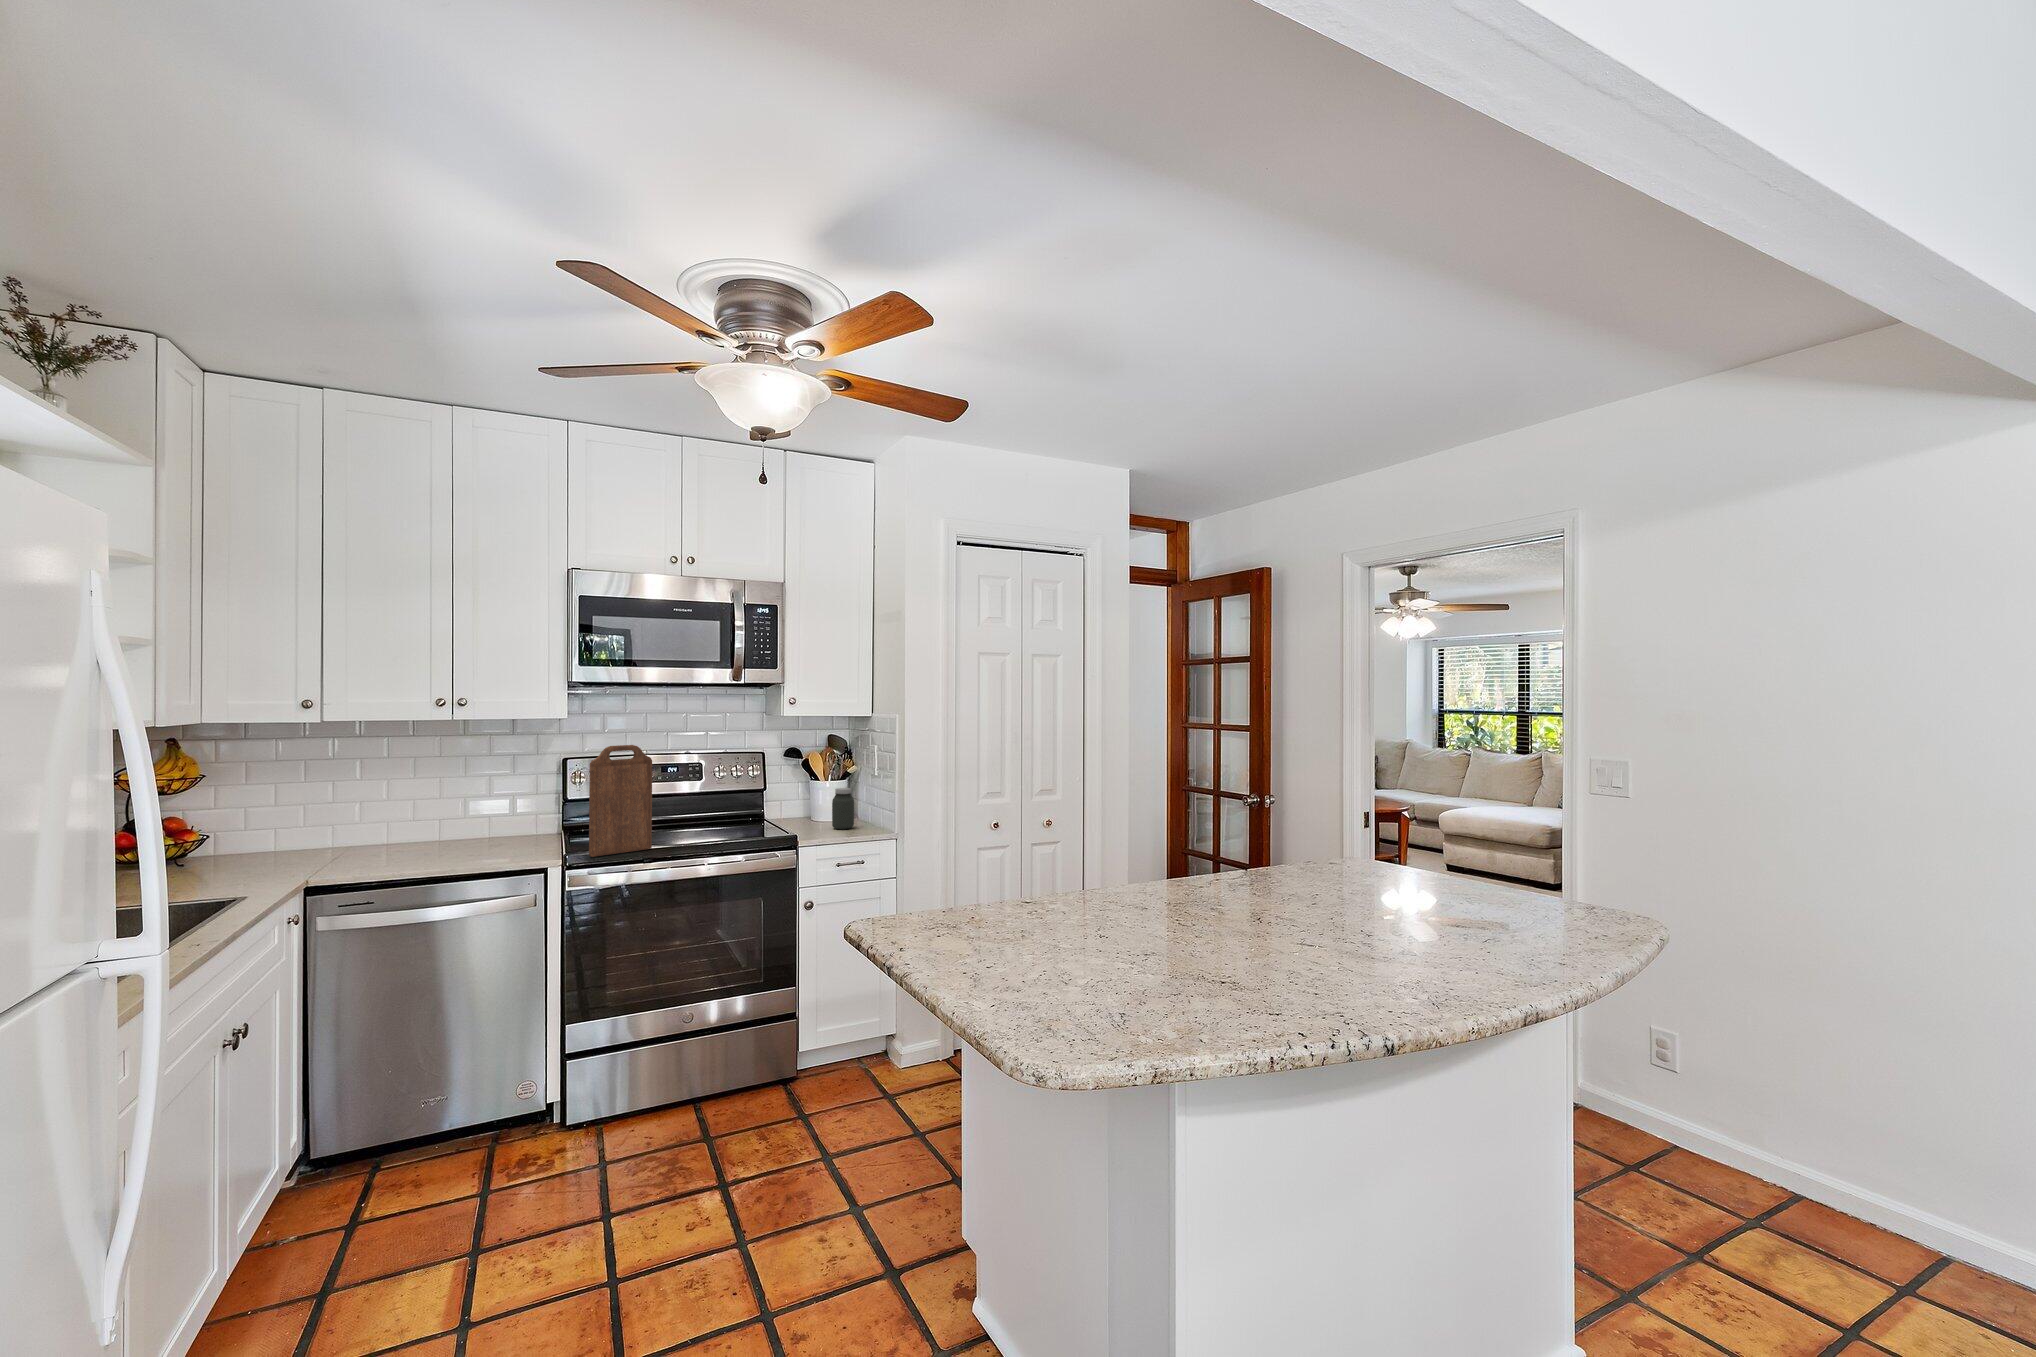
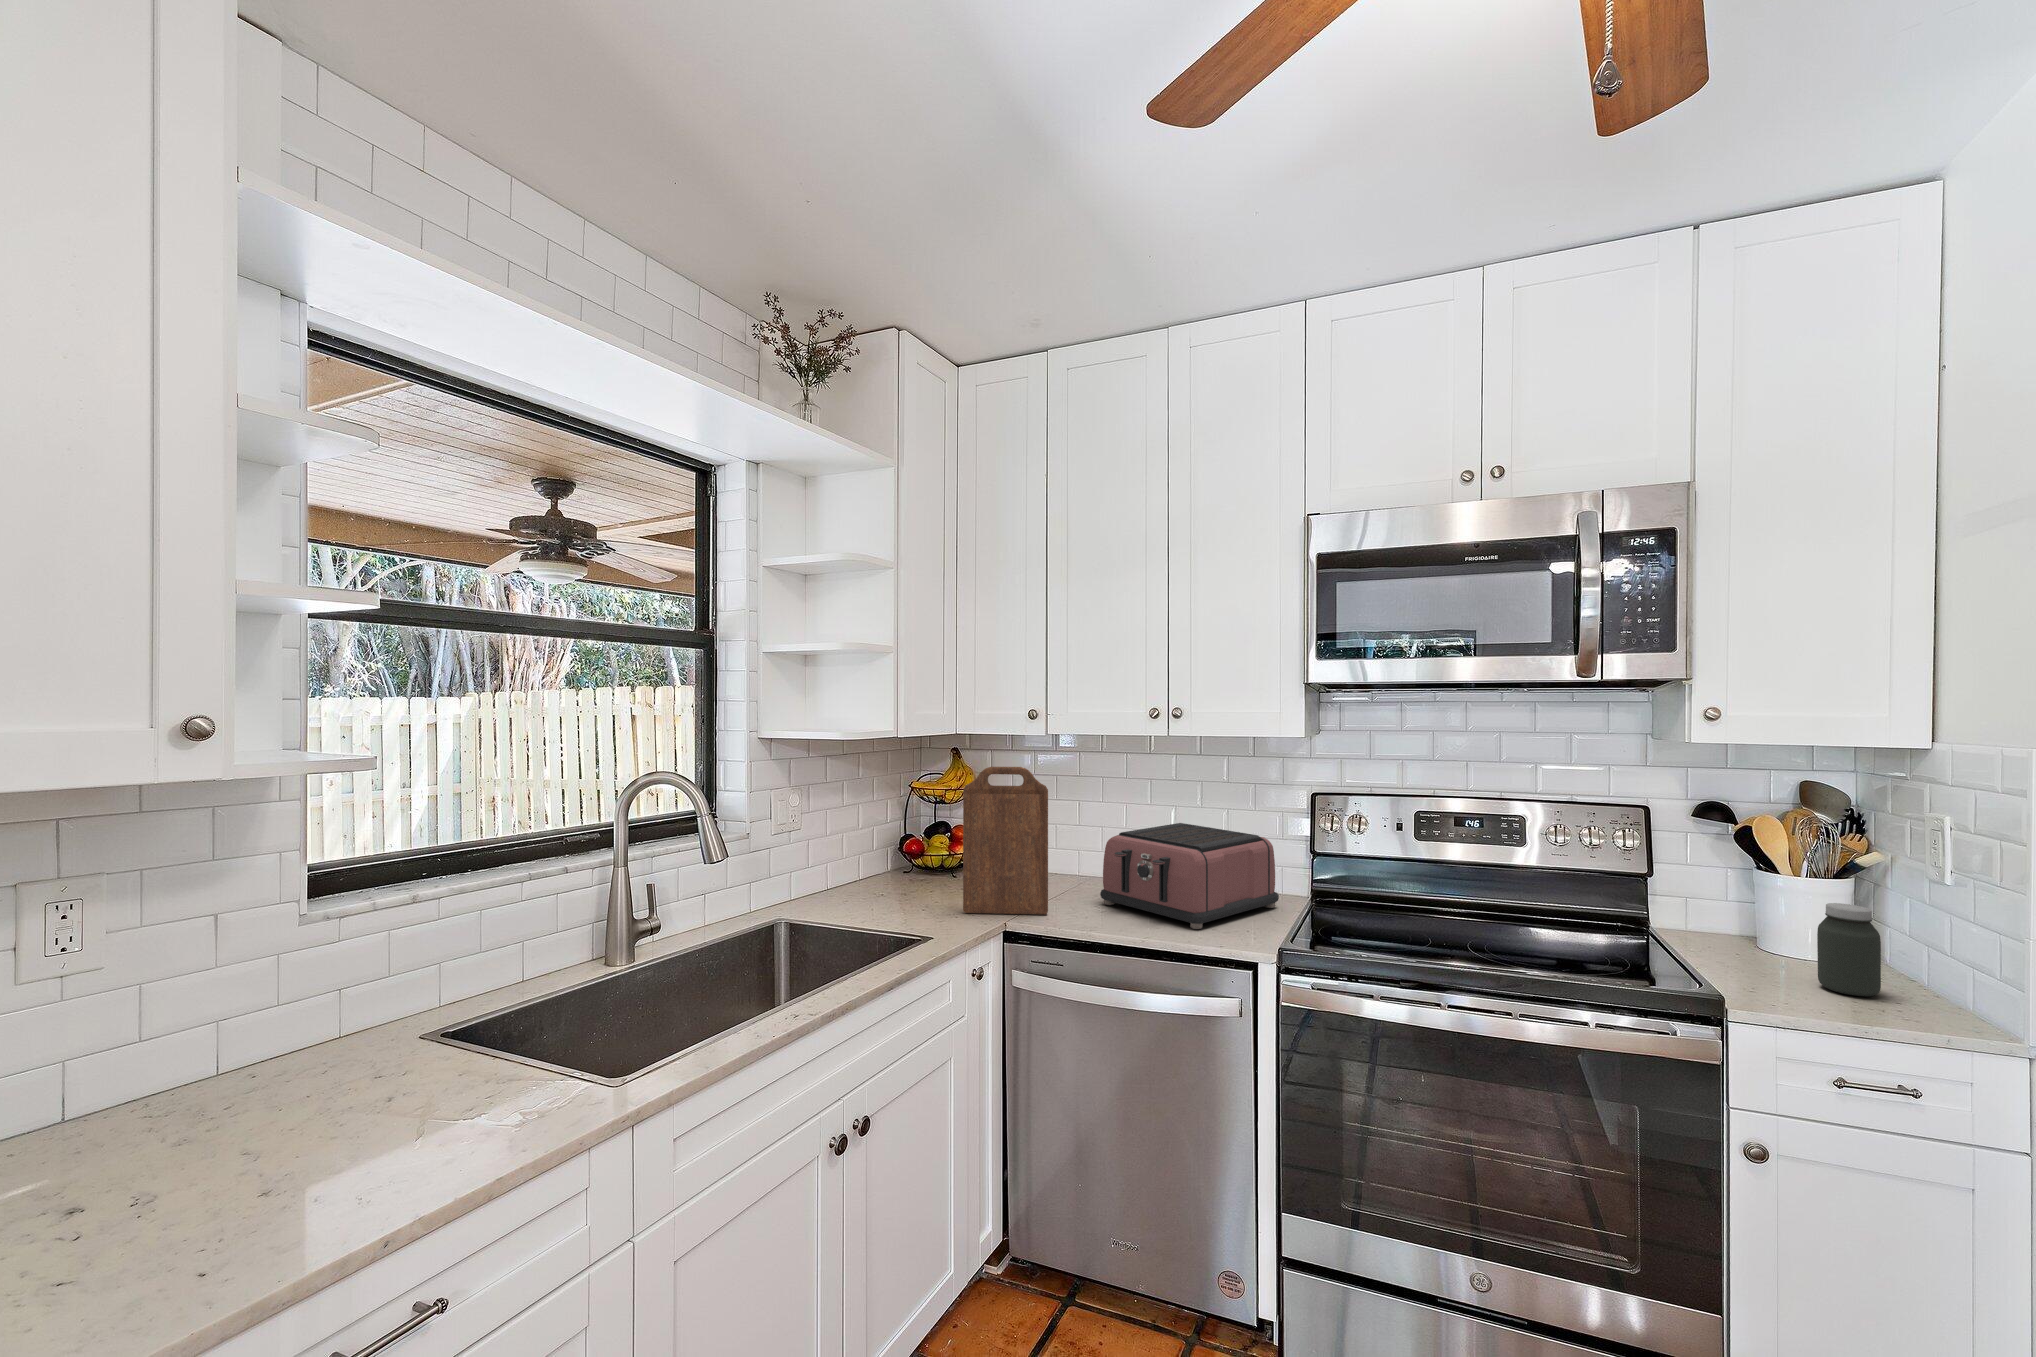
cutting board: present [589,745,652,857] -> present [963,767,1048,914]
toaster: none [399,792,545,859] -> present [1100,823,1279,929]

